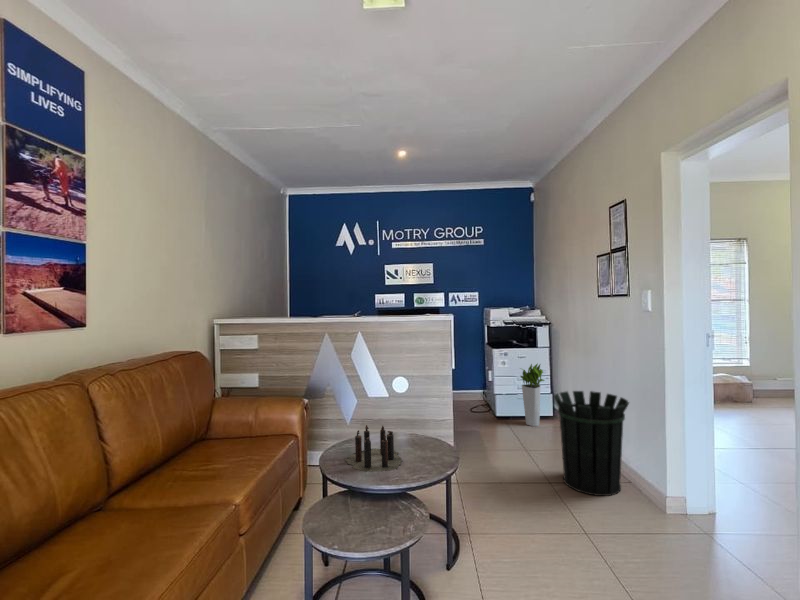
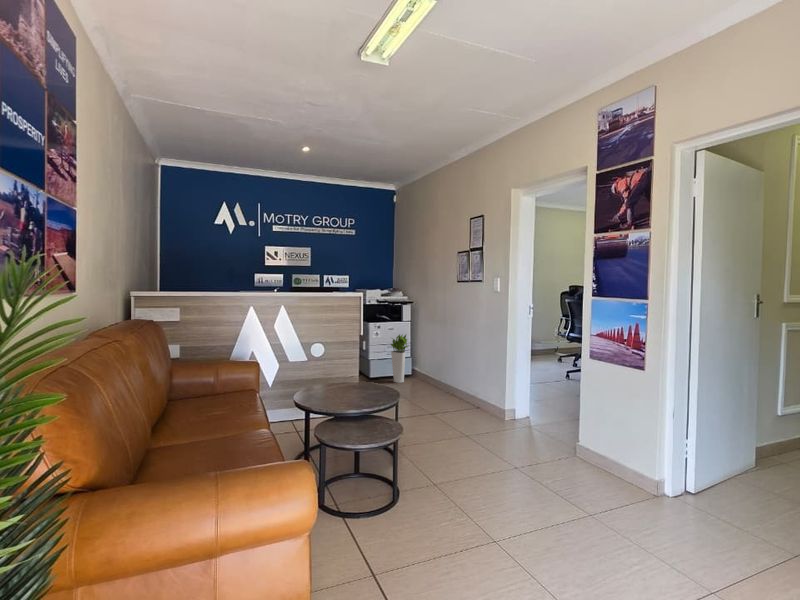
waste bin: present [554,391,629,496] -> none [431,349,480,417]
candle: present [345,425,402,472] -> none [321,370,375,401]

